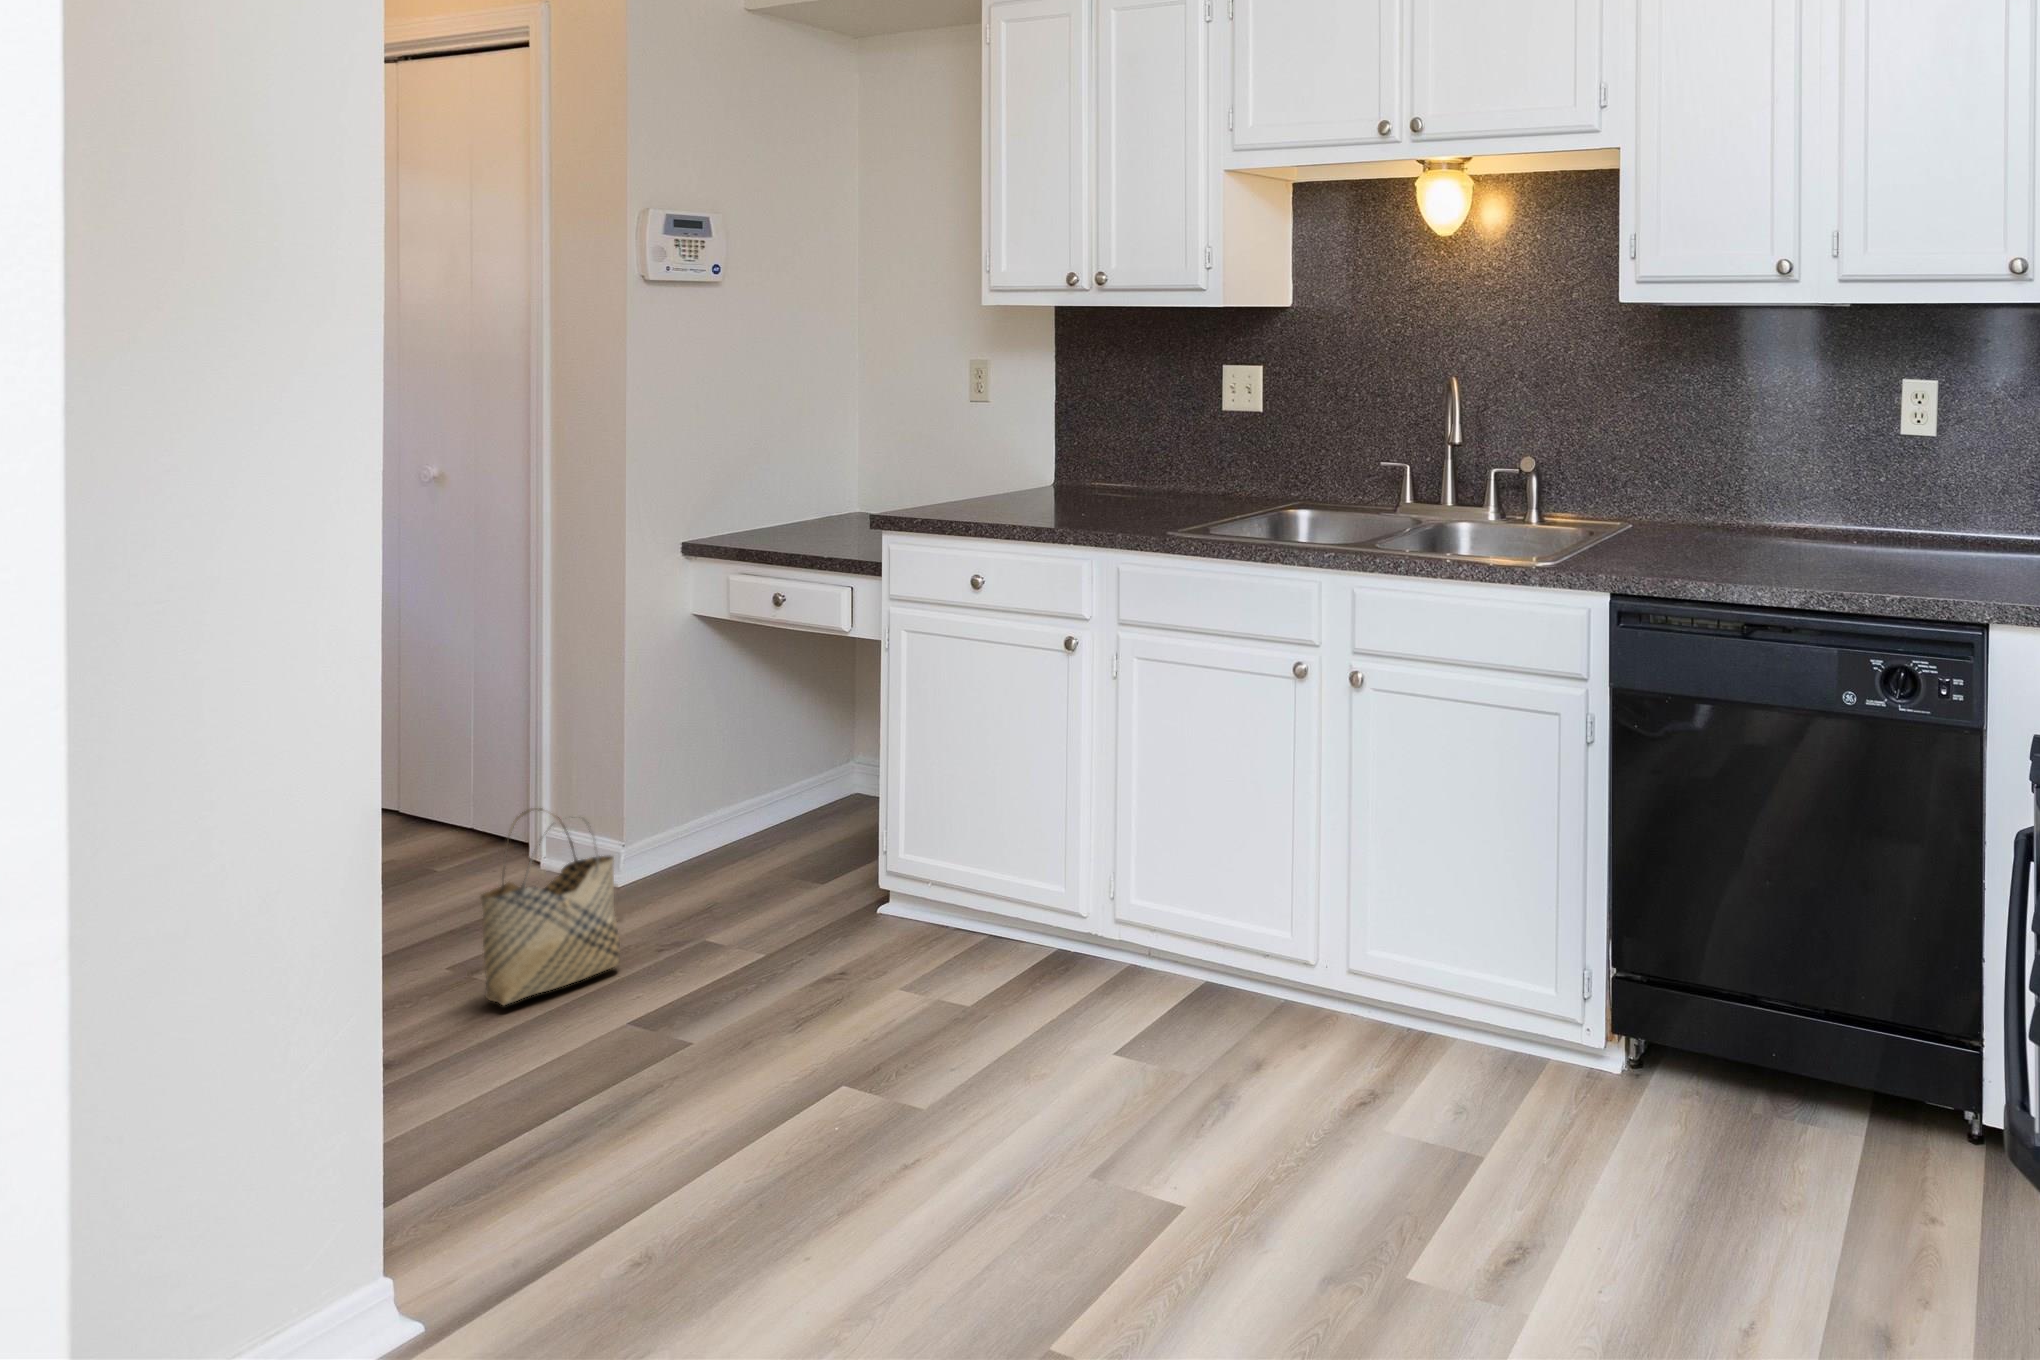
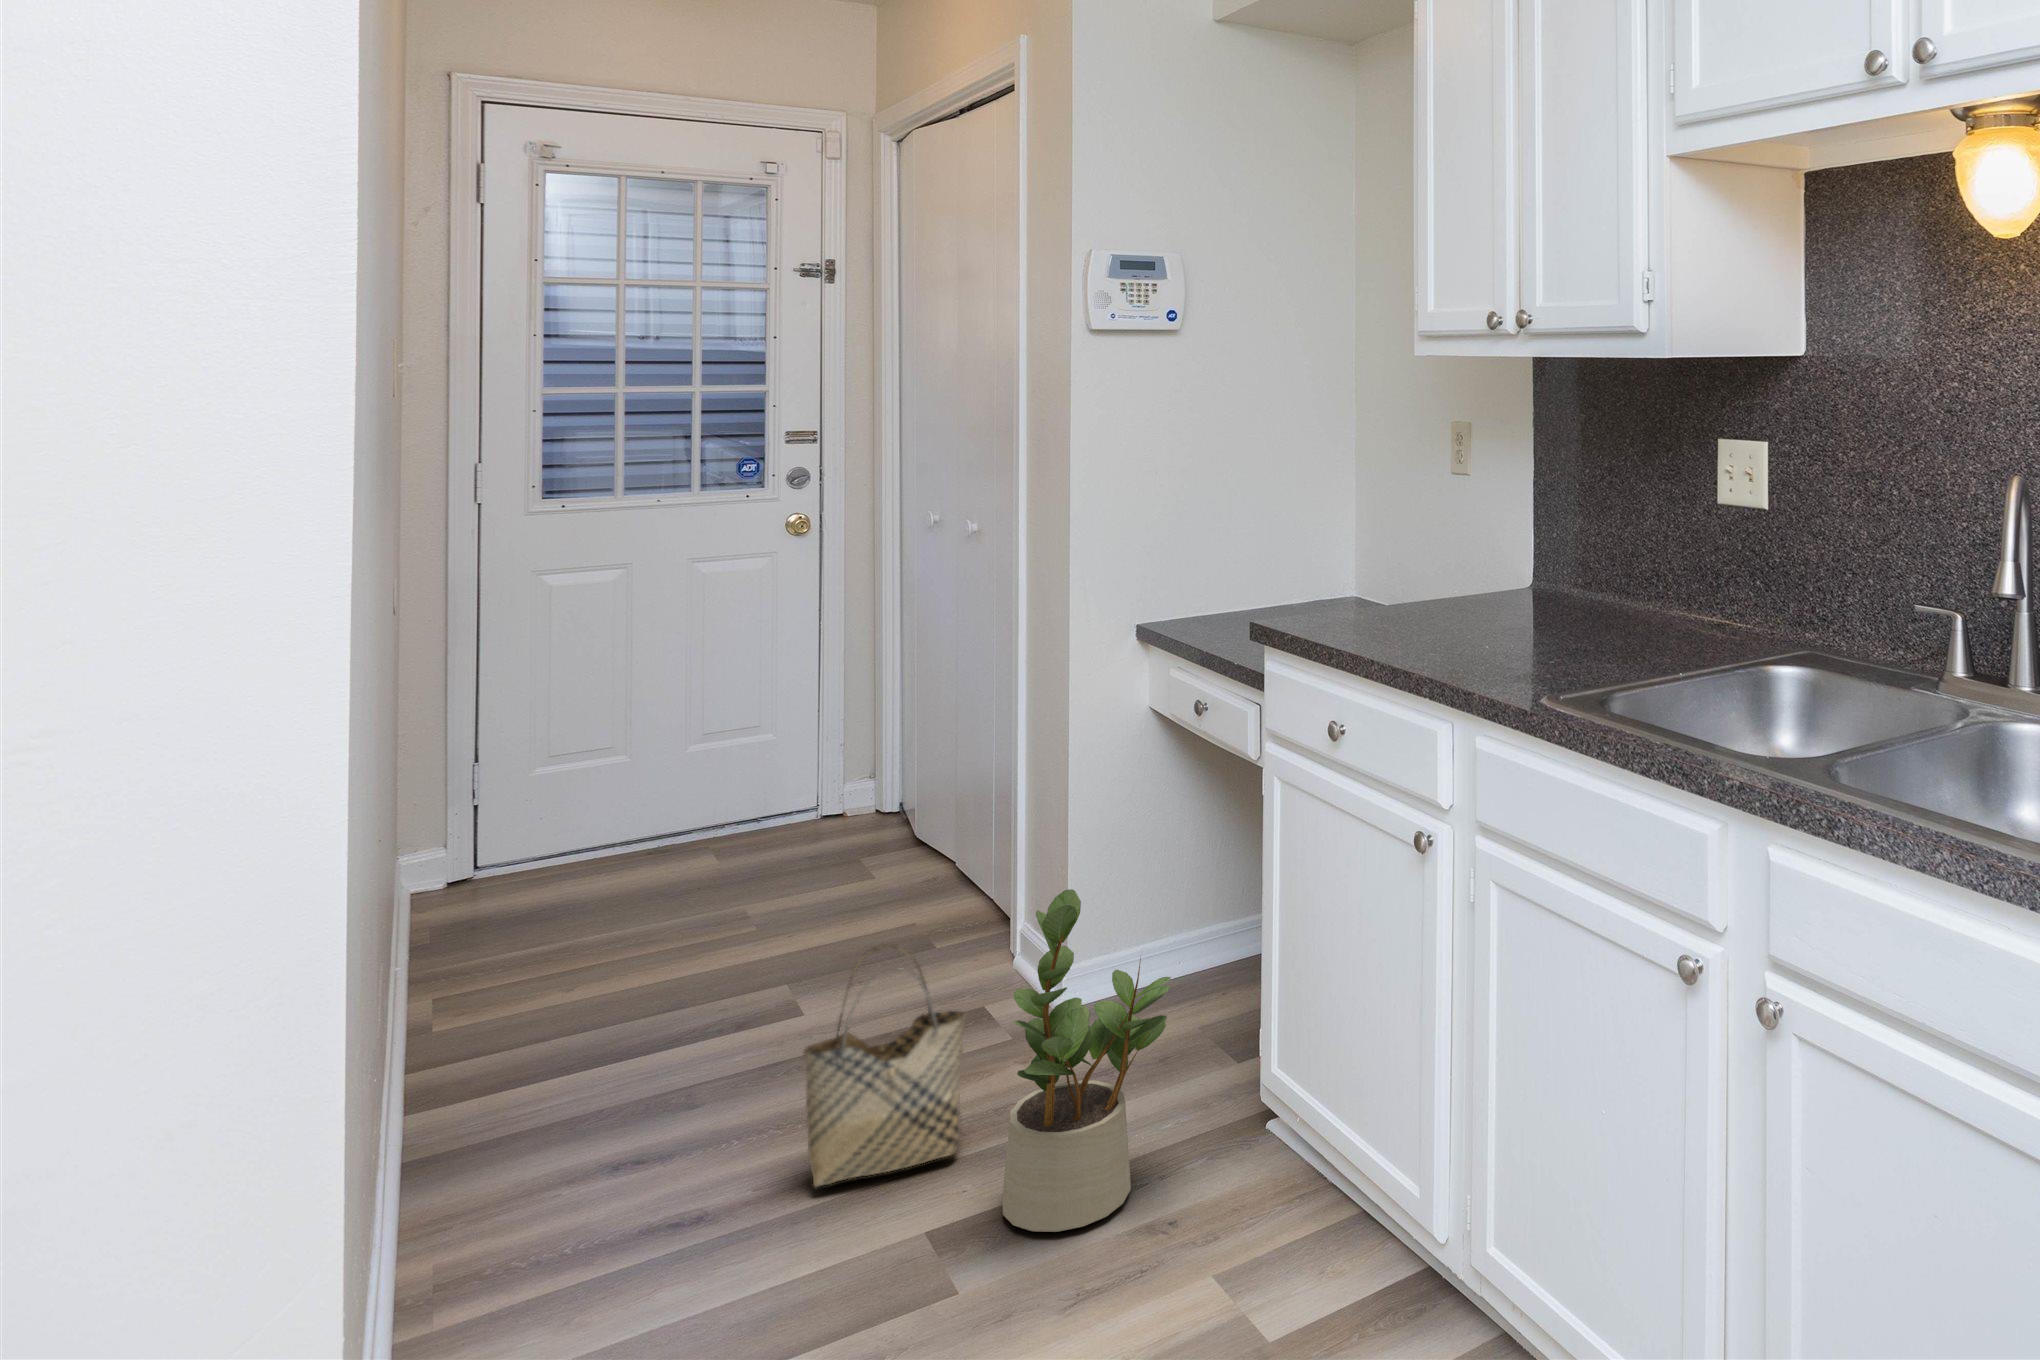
potted plant: none [691,727,831,988] -> present [1002,889,1171,1232]

